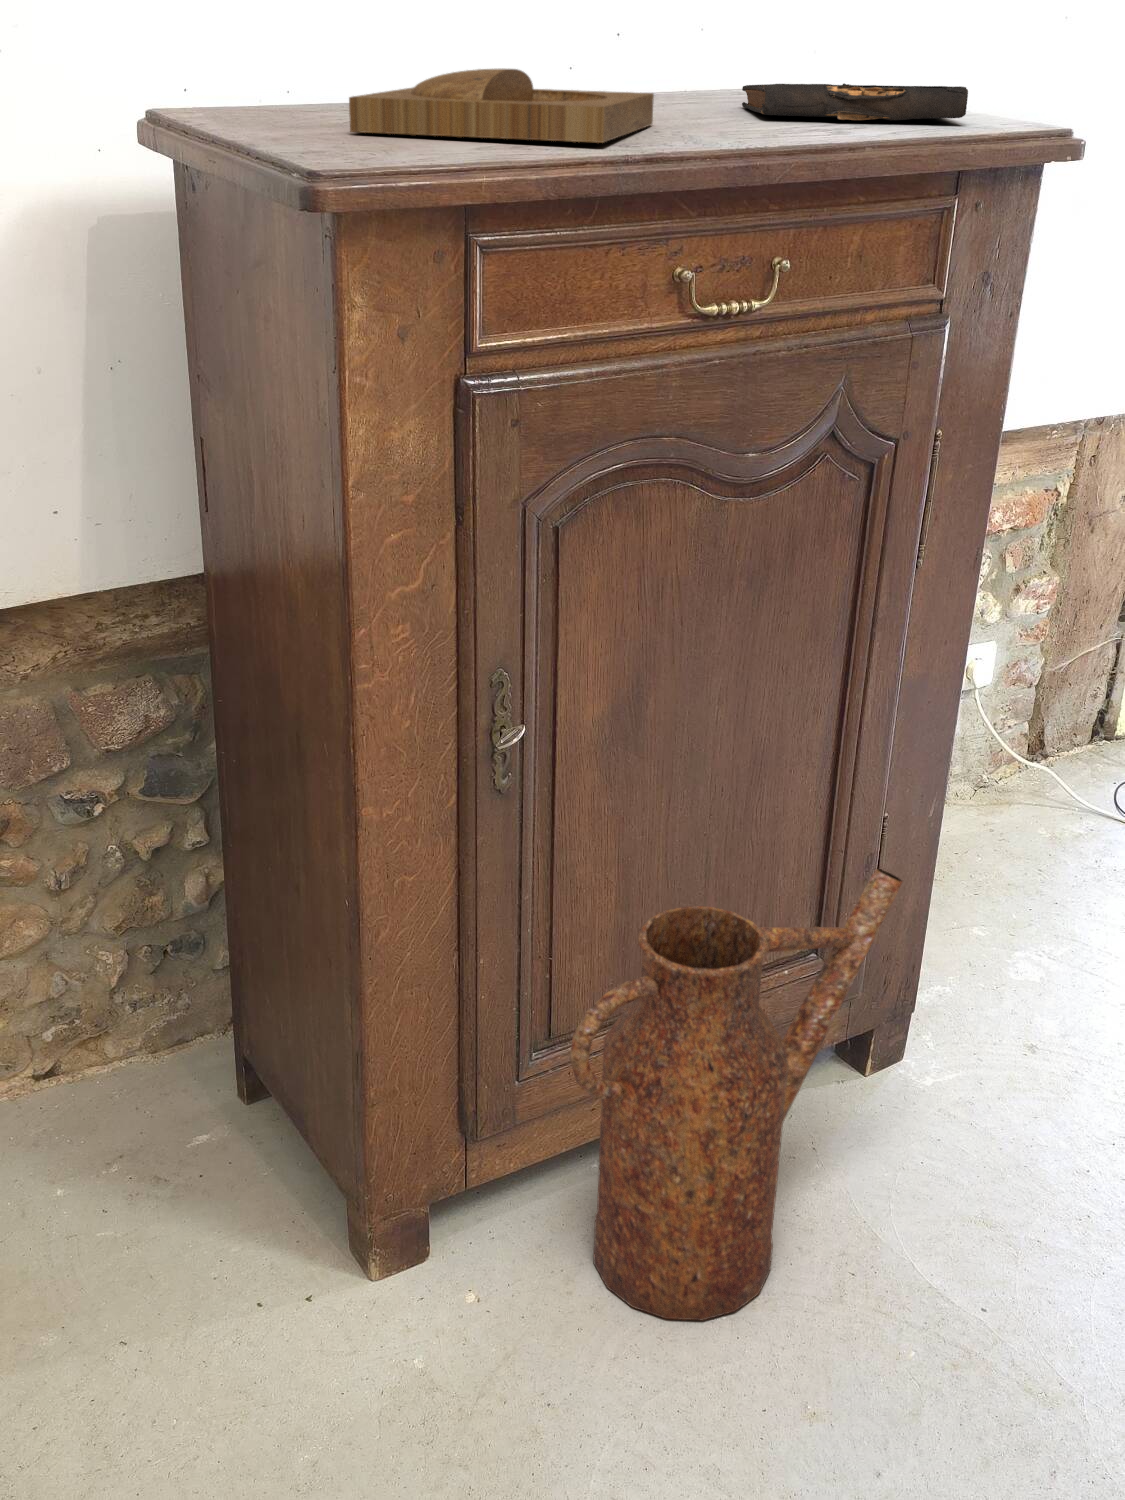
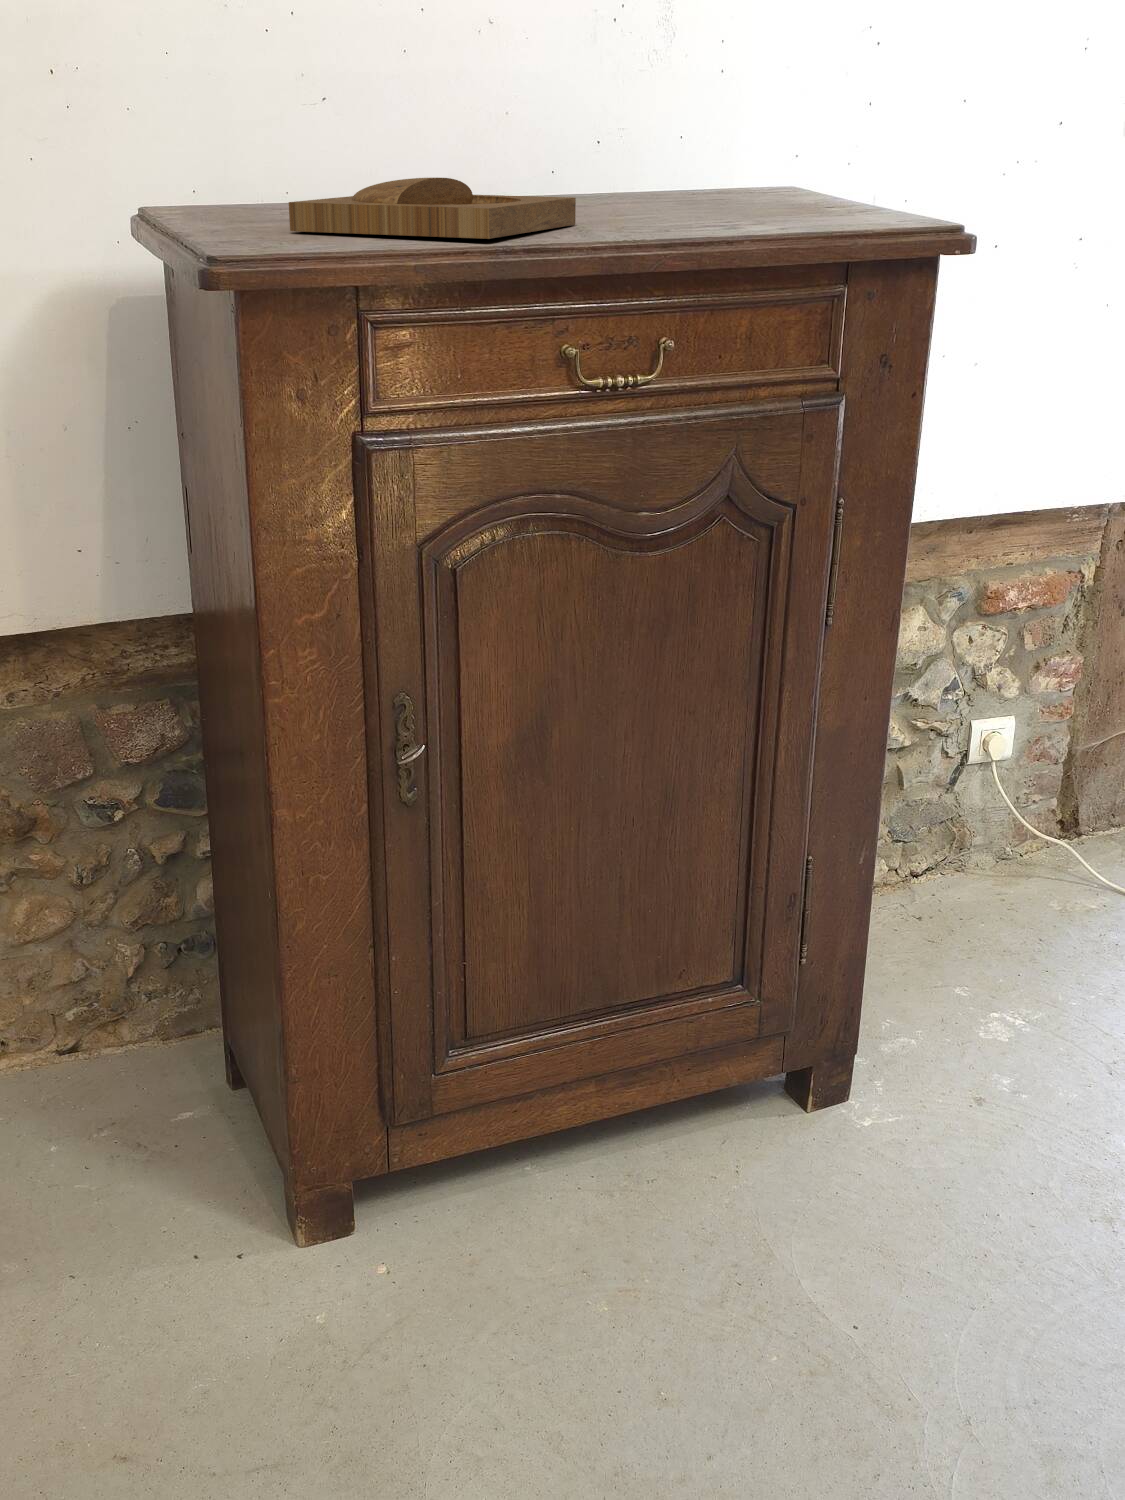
book: present [742,83,968,120] -> none [688,190,876,220]
watering can: present [570,869,903,1320] -> none [456,897,794,1305]

